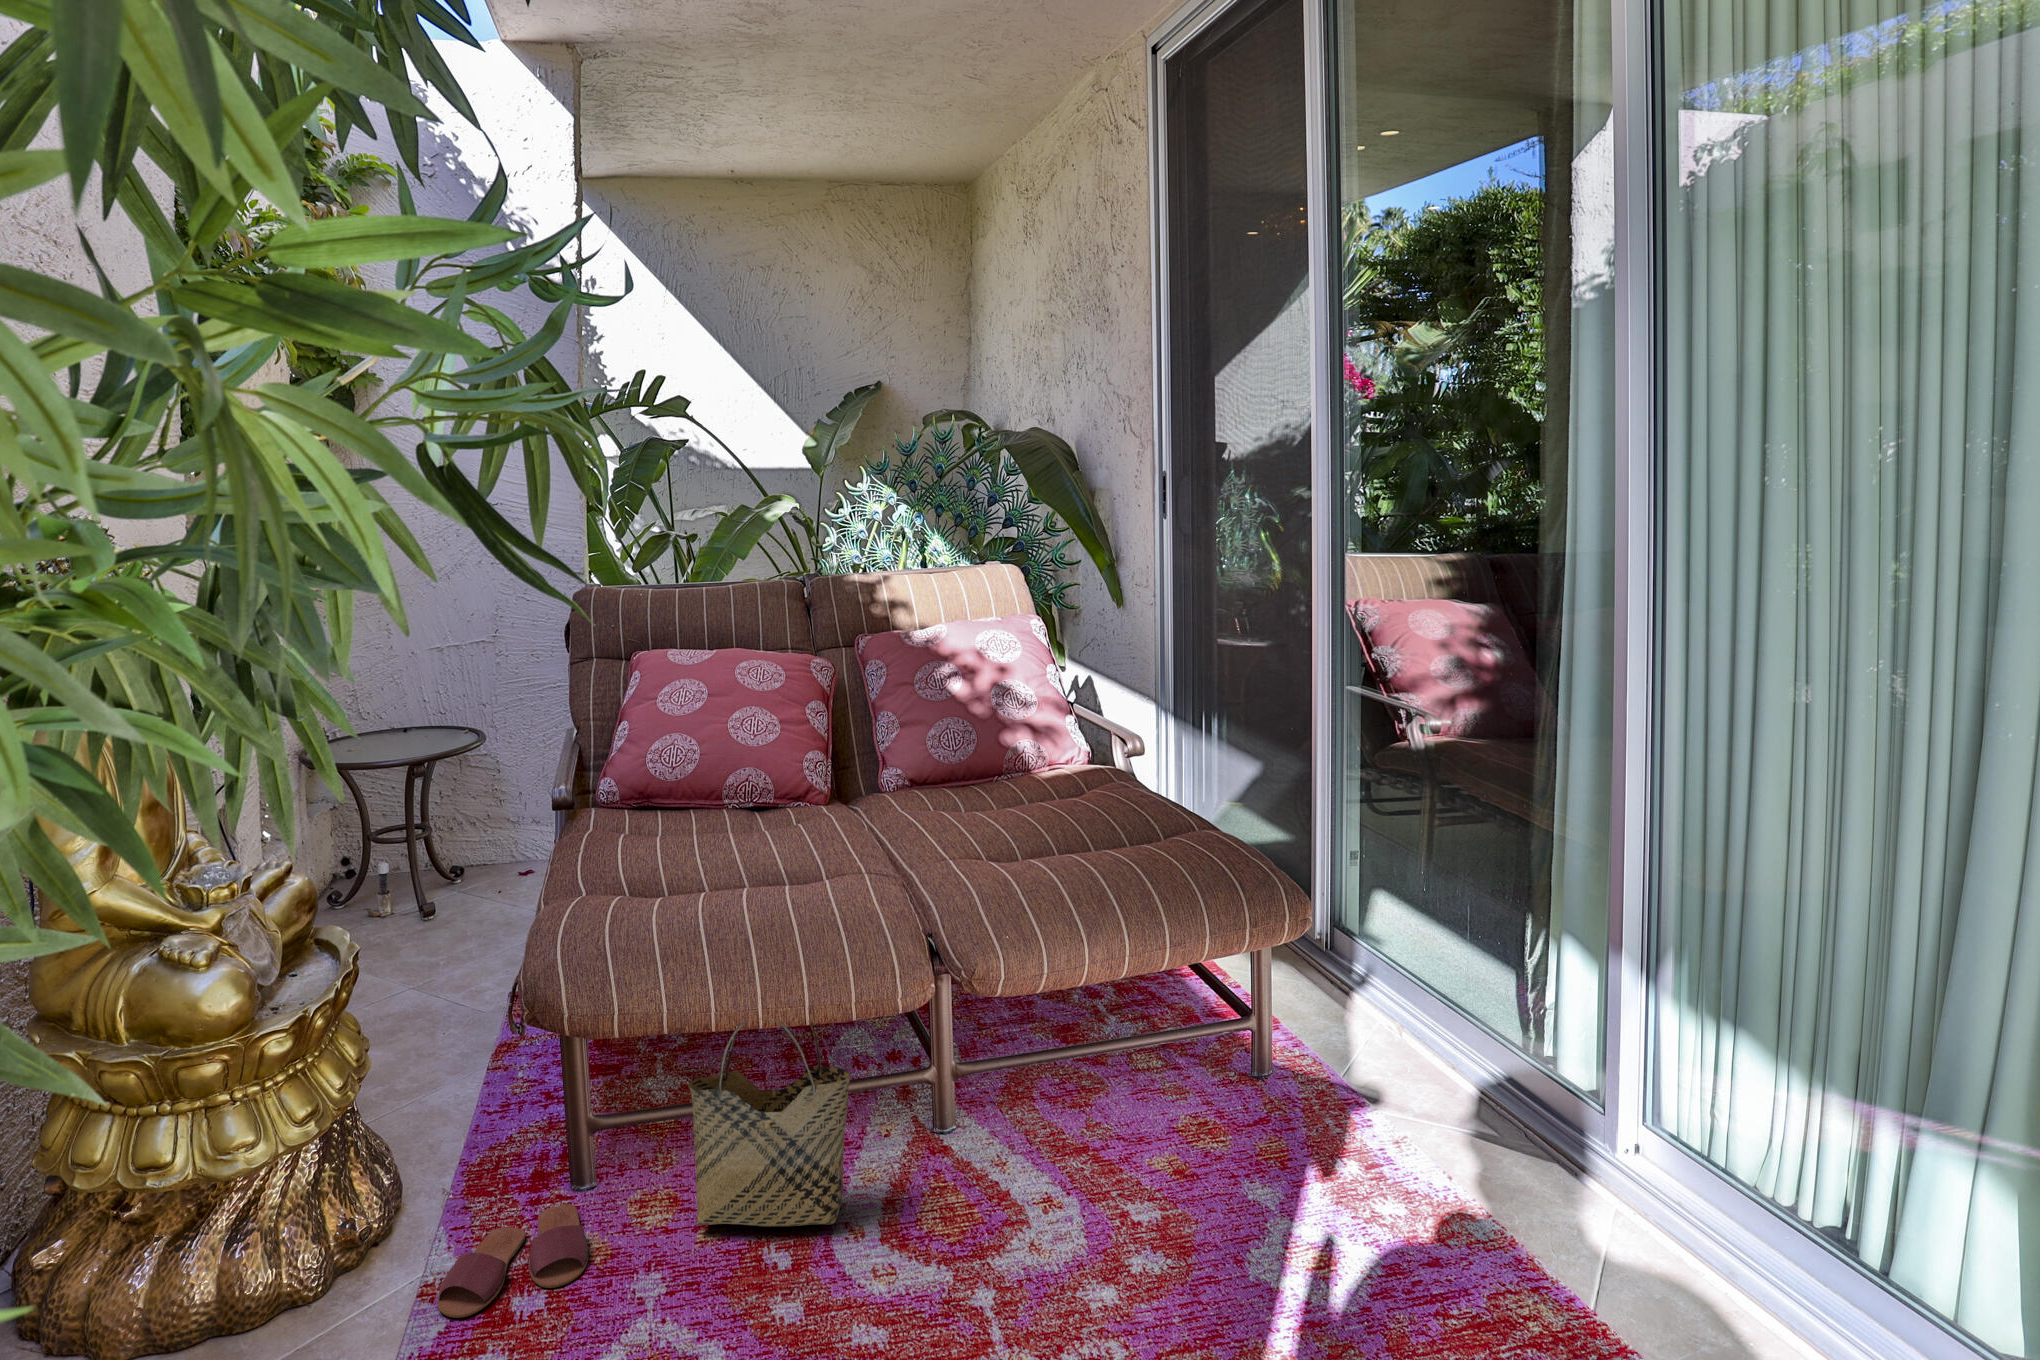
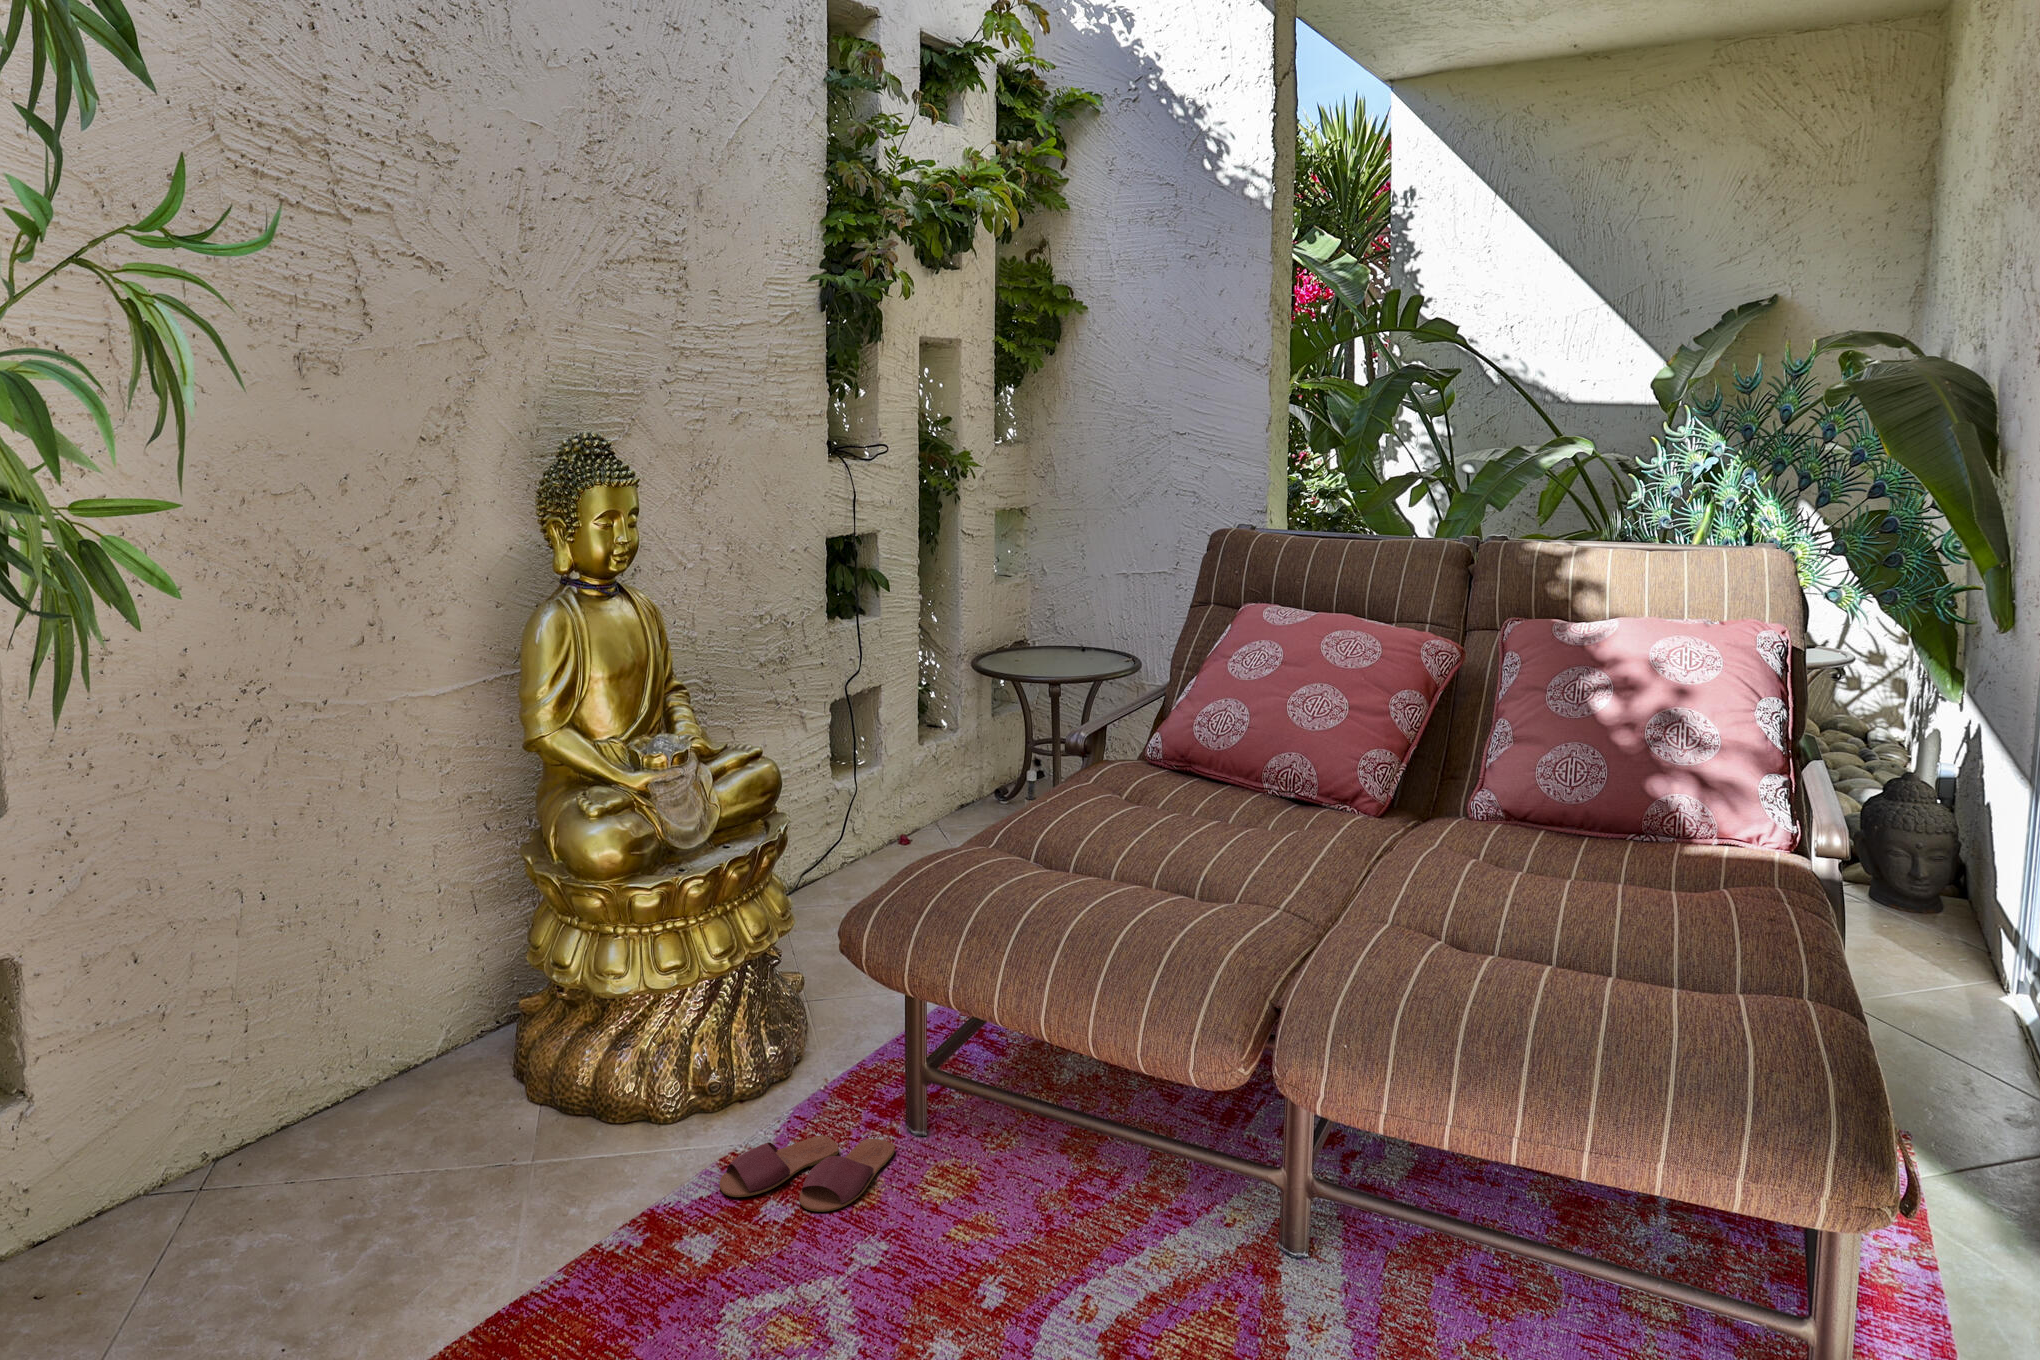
woven basket: present [688,1018,851,1227] -> none [954,1001,1119,1287]

